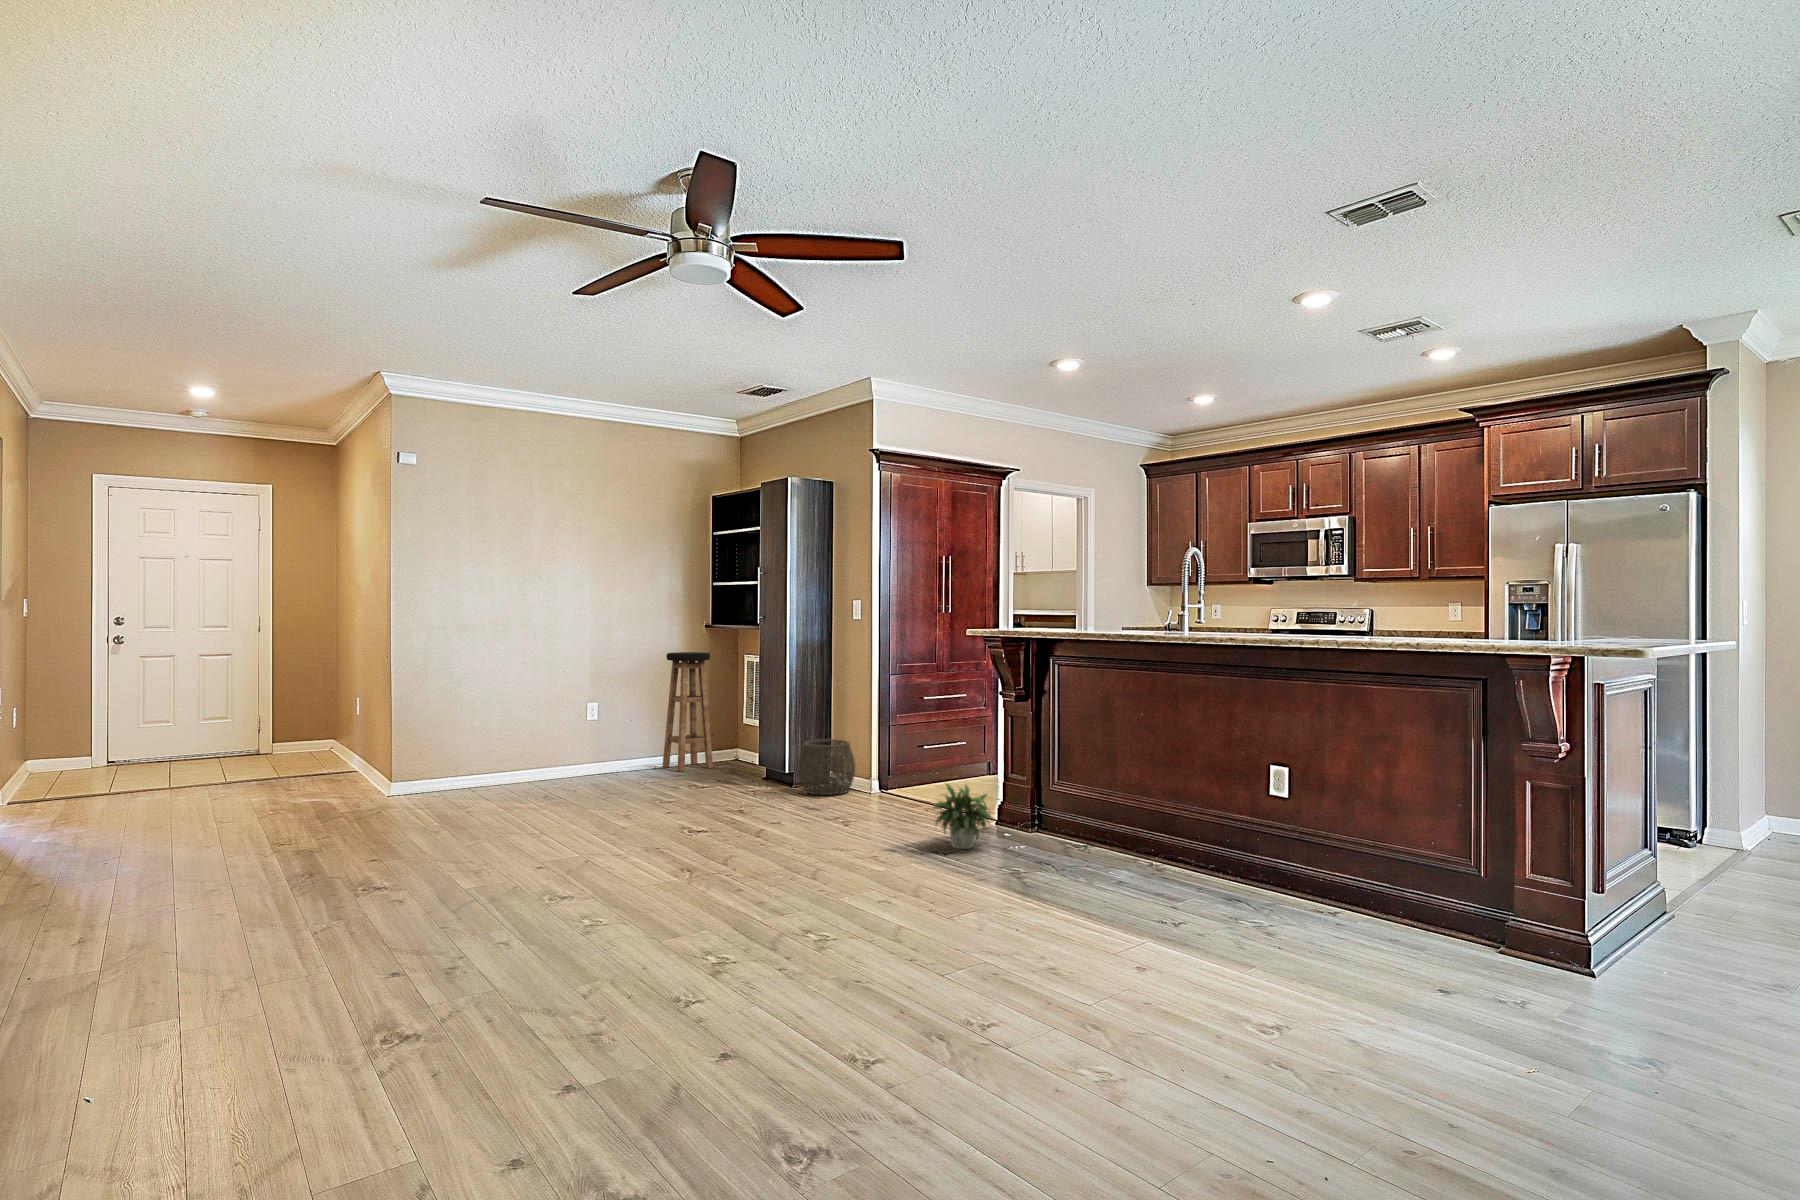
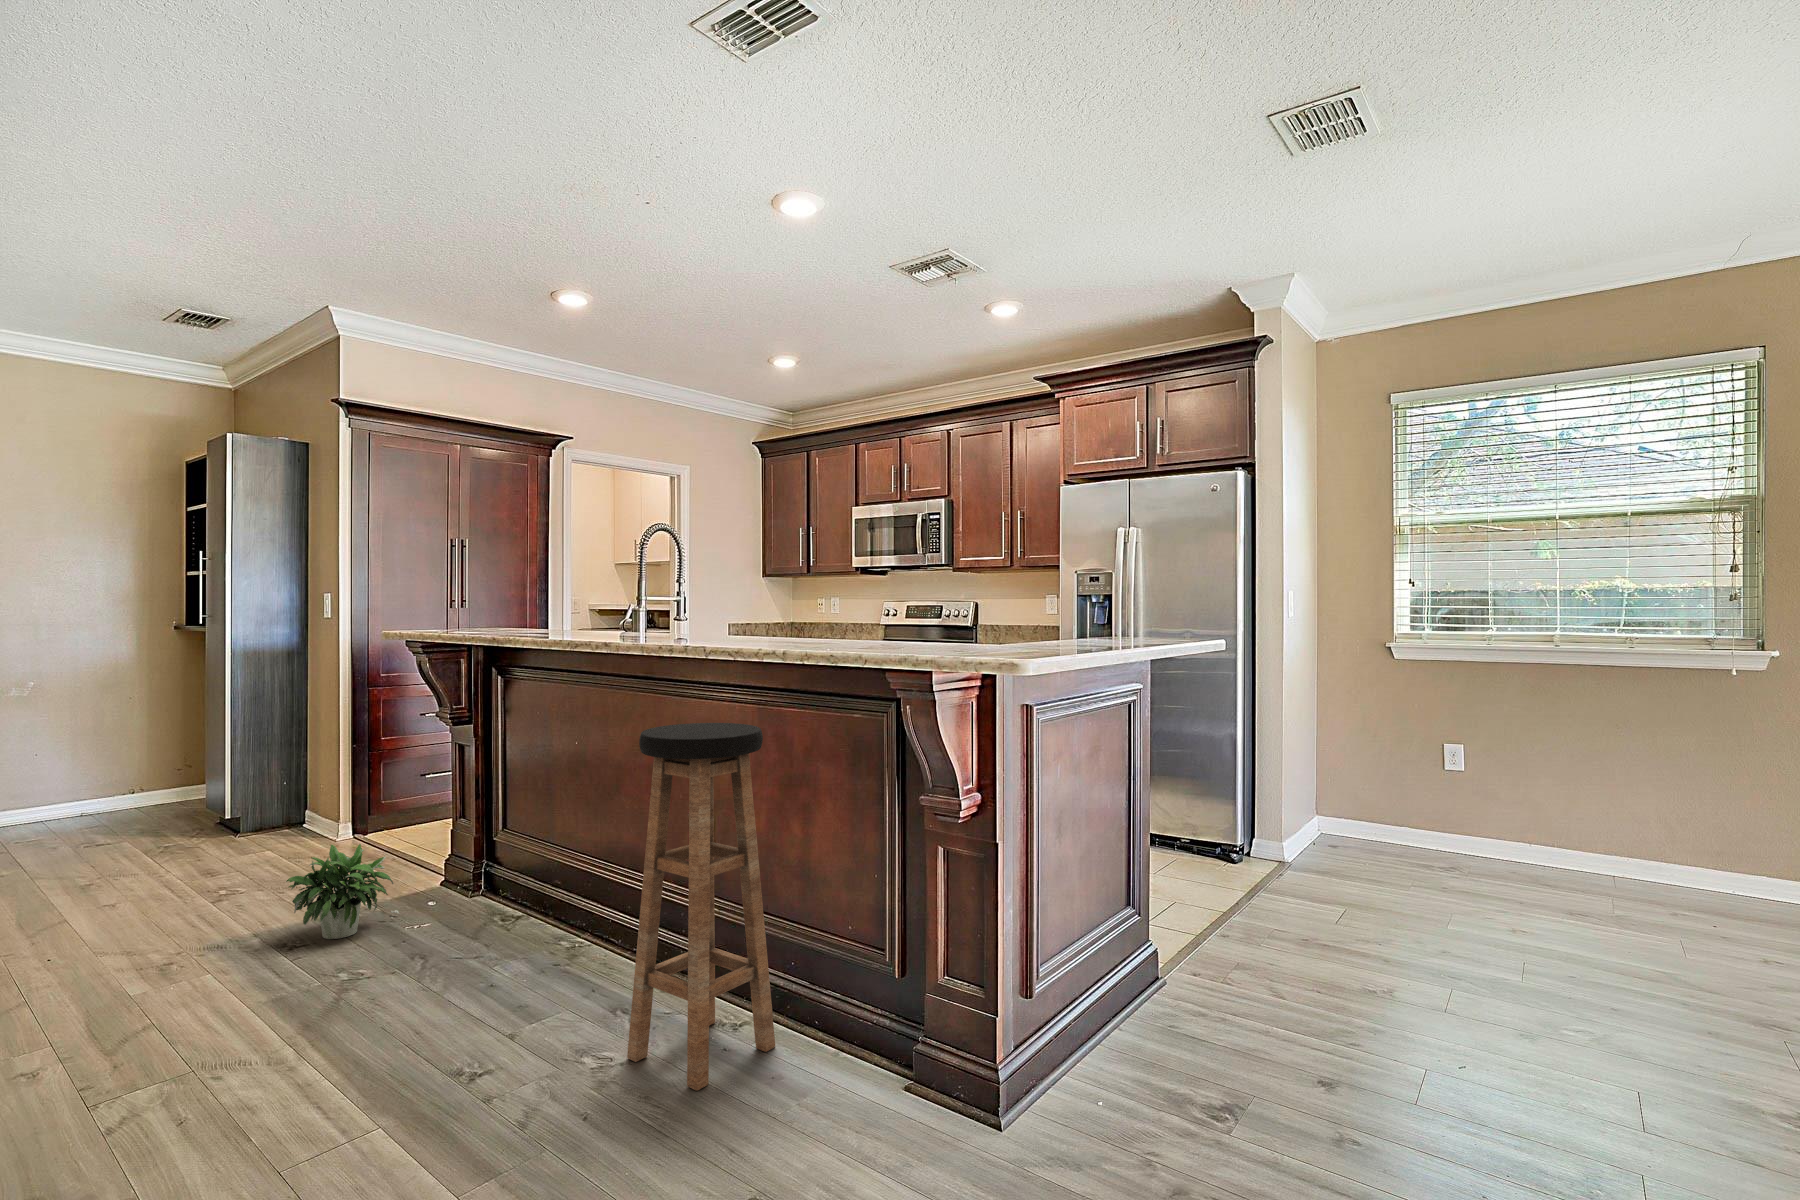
bar stool: present [663,652,713,772] -> present [627,723,775,1090]
woven basket: present [798,739,855,795] -> none [227,774,319,852]

